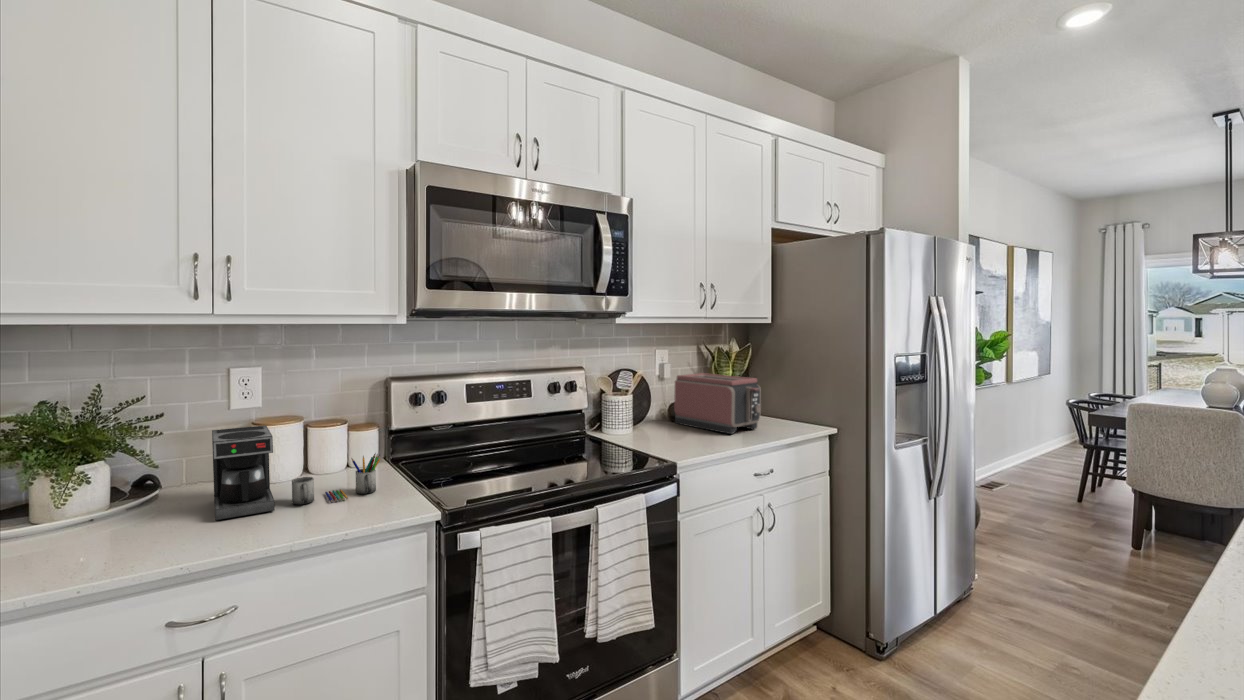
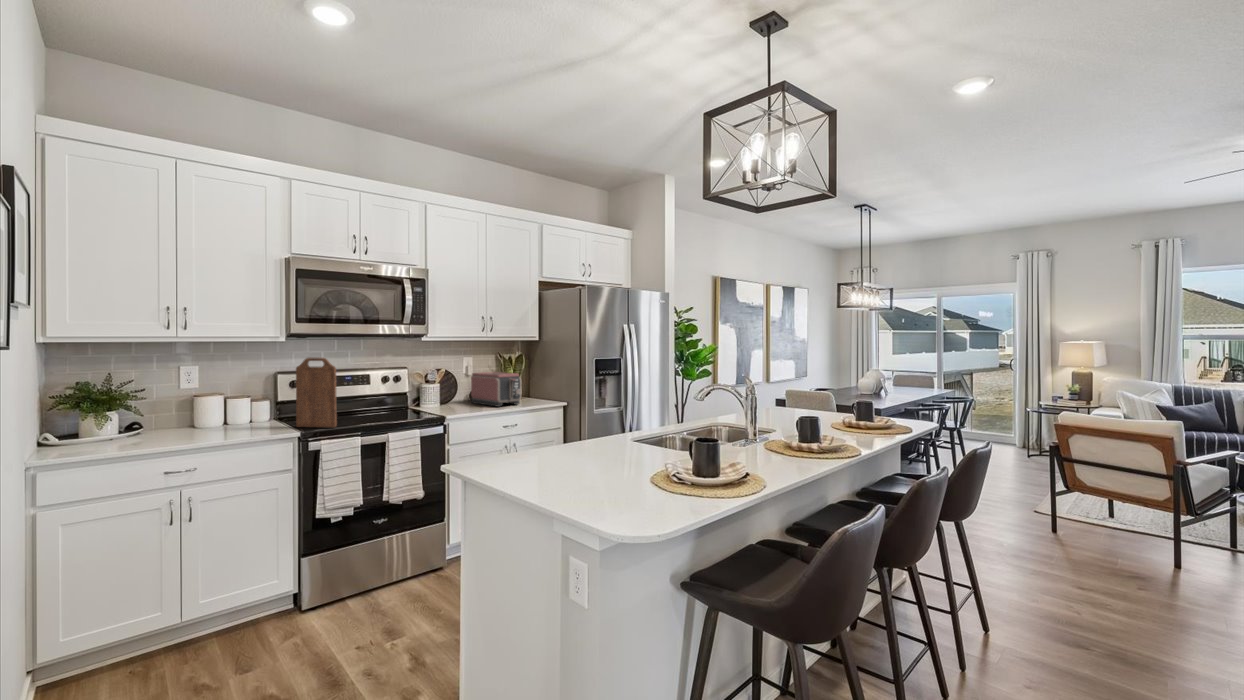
cutting board: none [428,355,502,491] -> present [296,357,337,428]
coffee maker: present [212,425,380,520] -> none [175,395,269,437]

